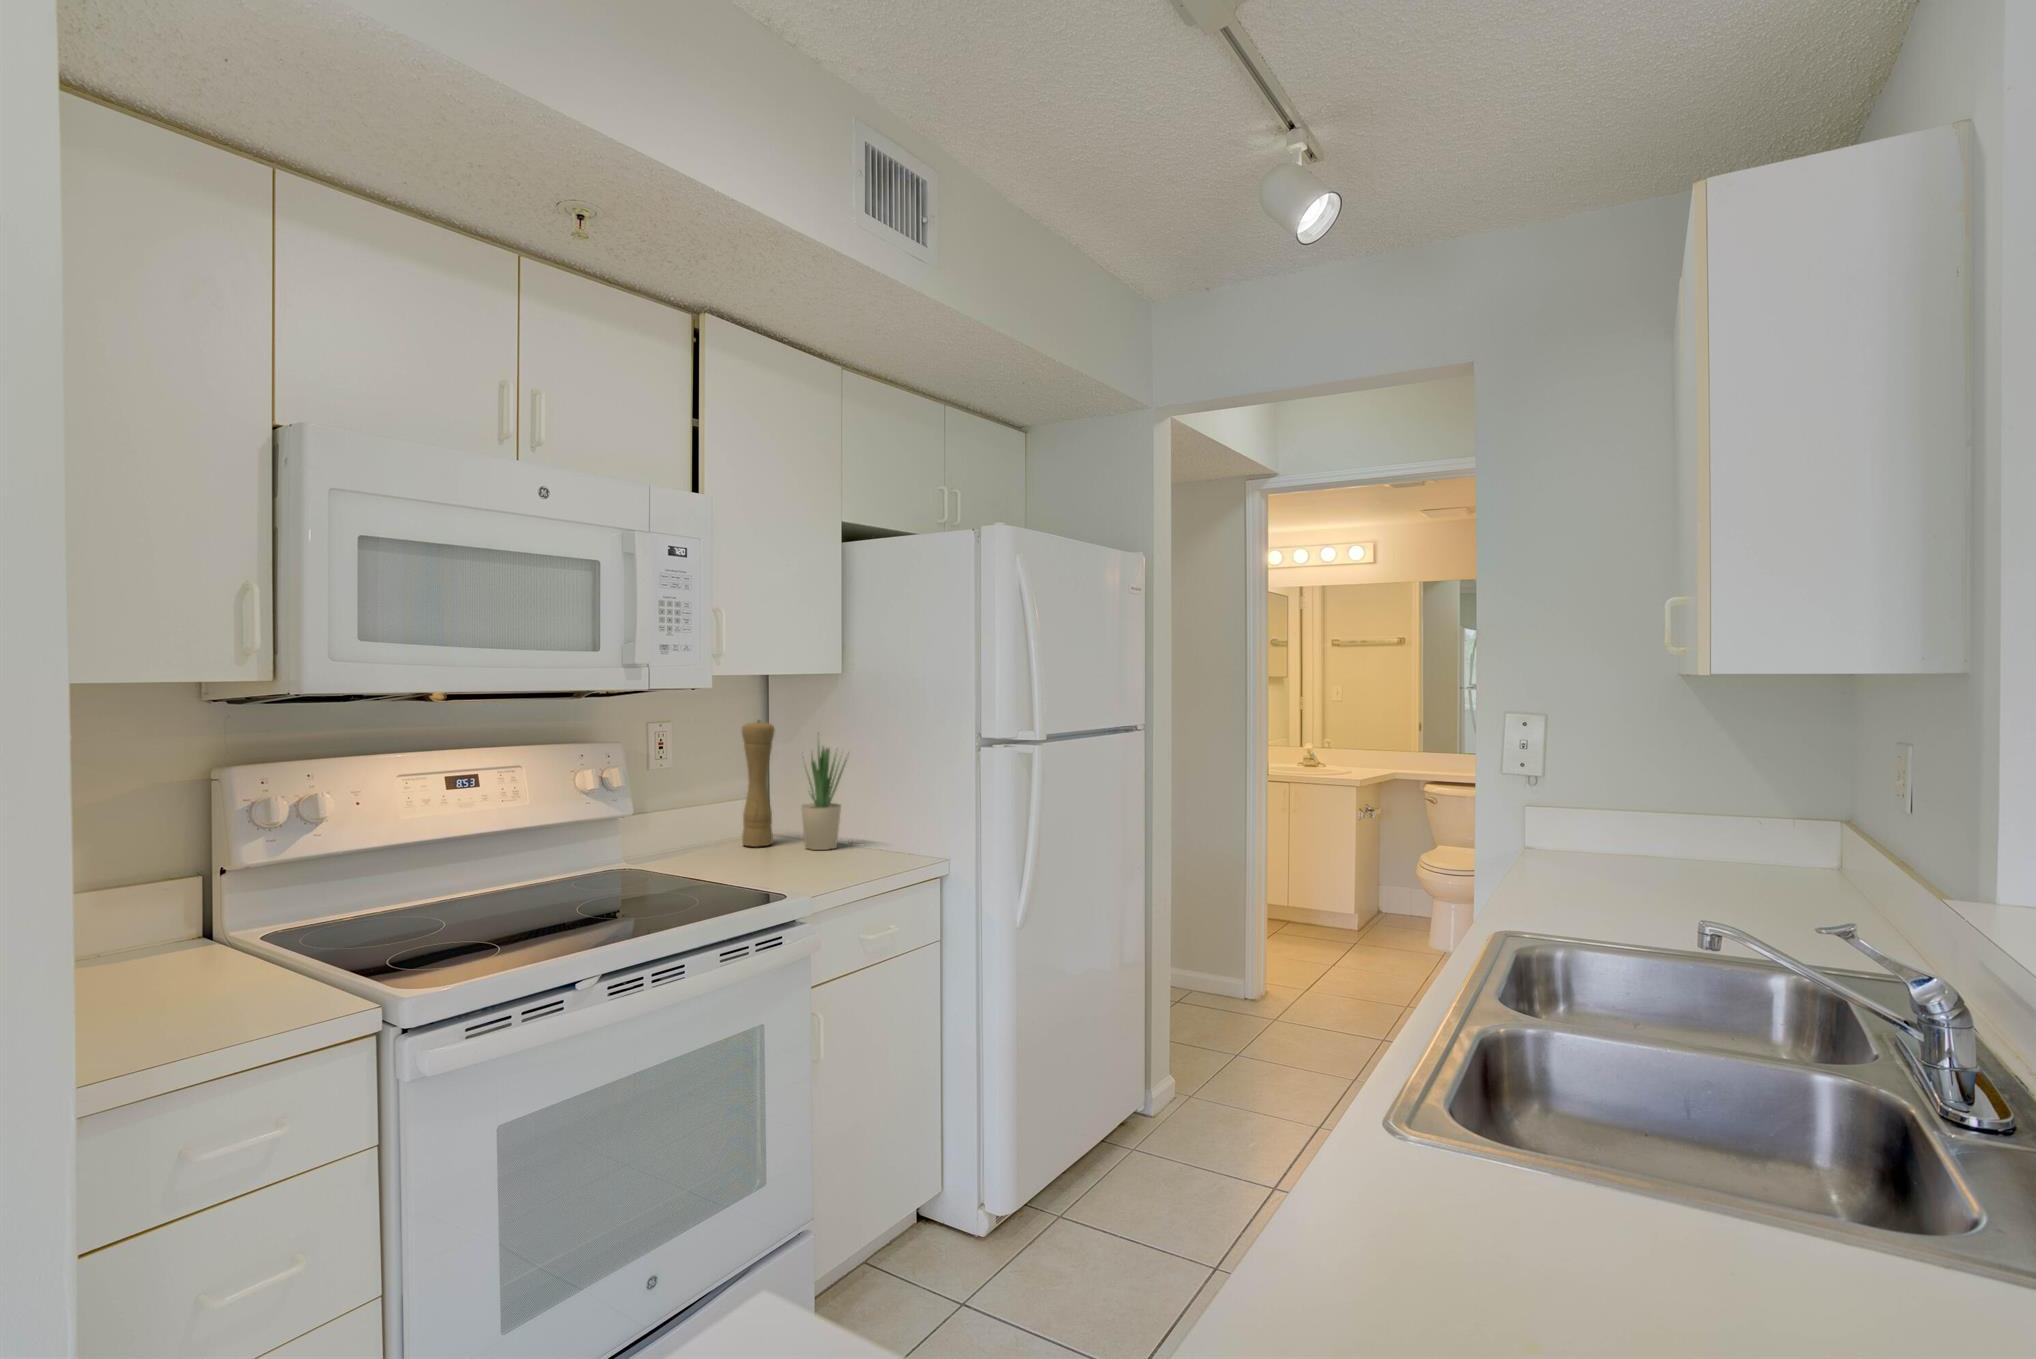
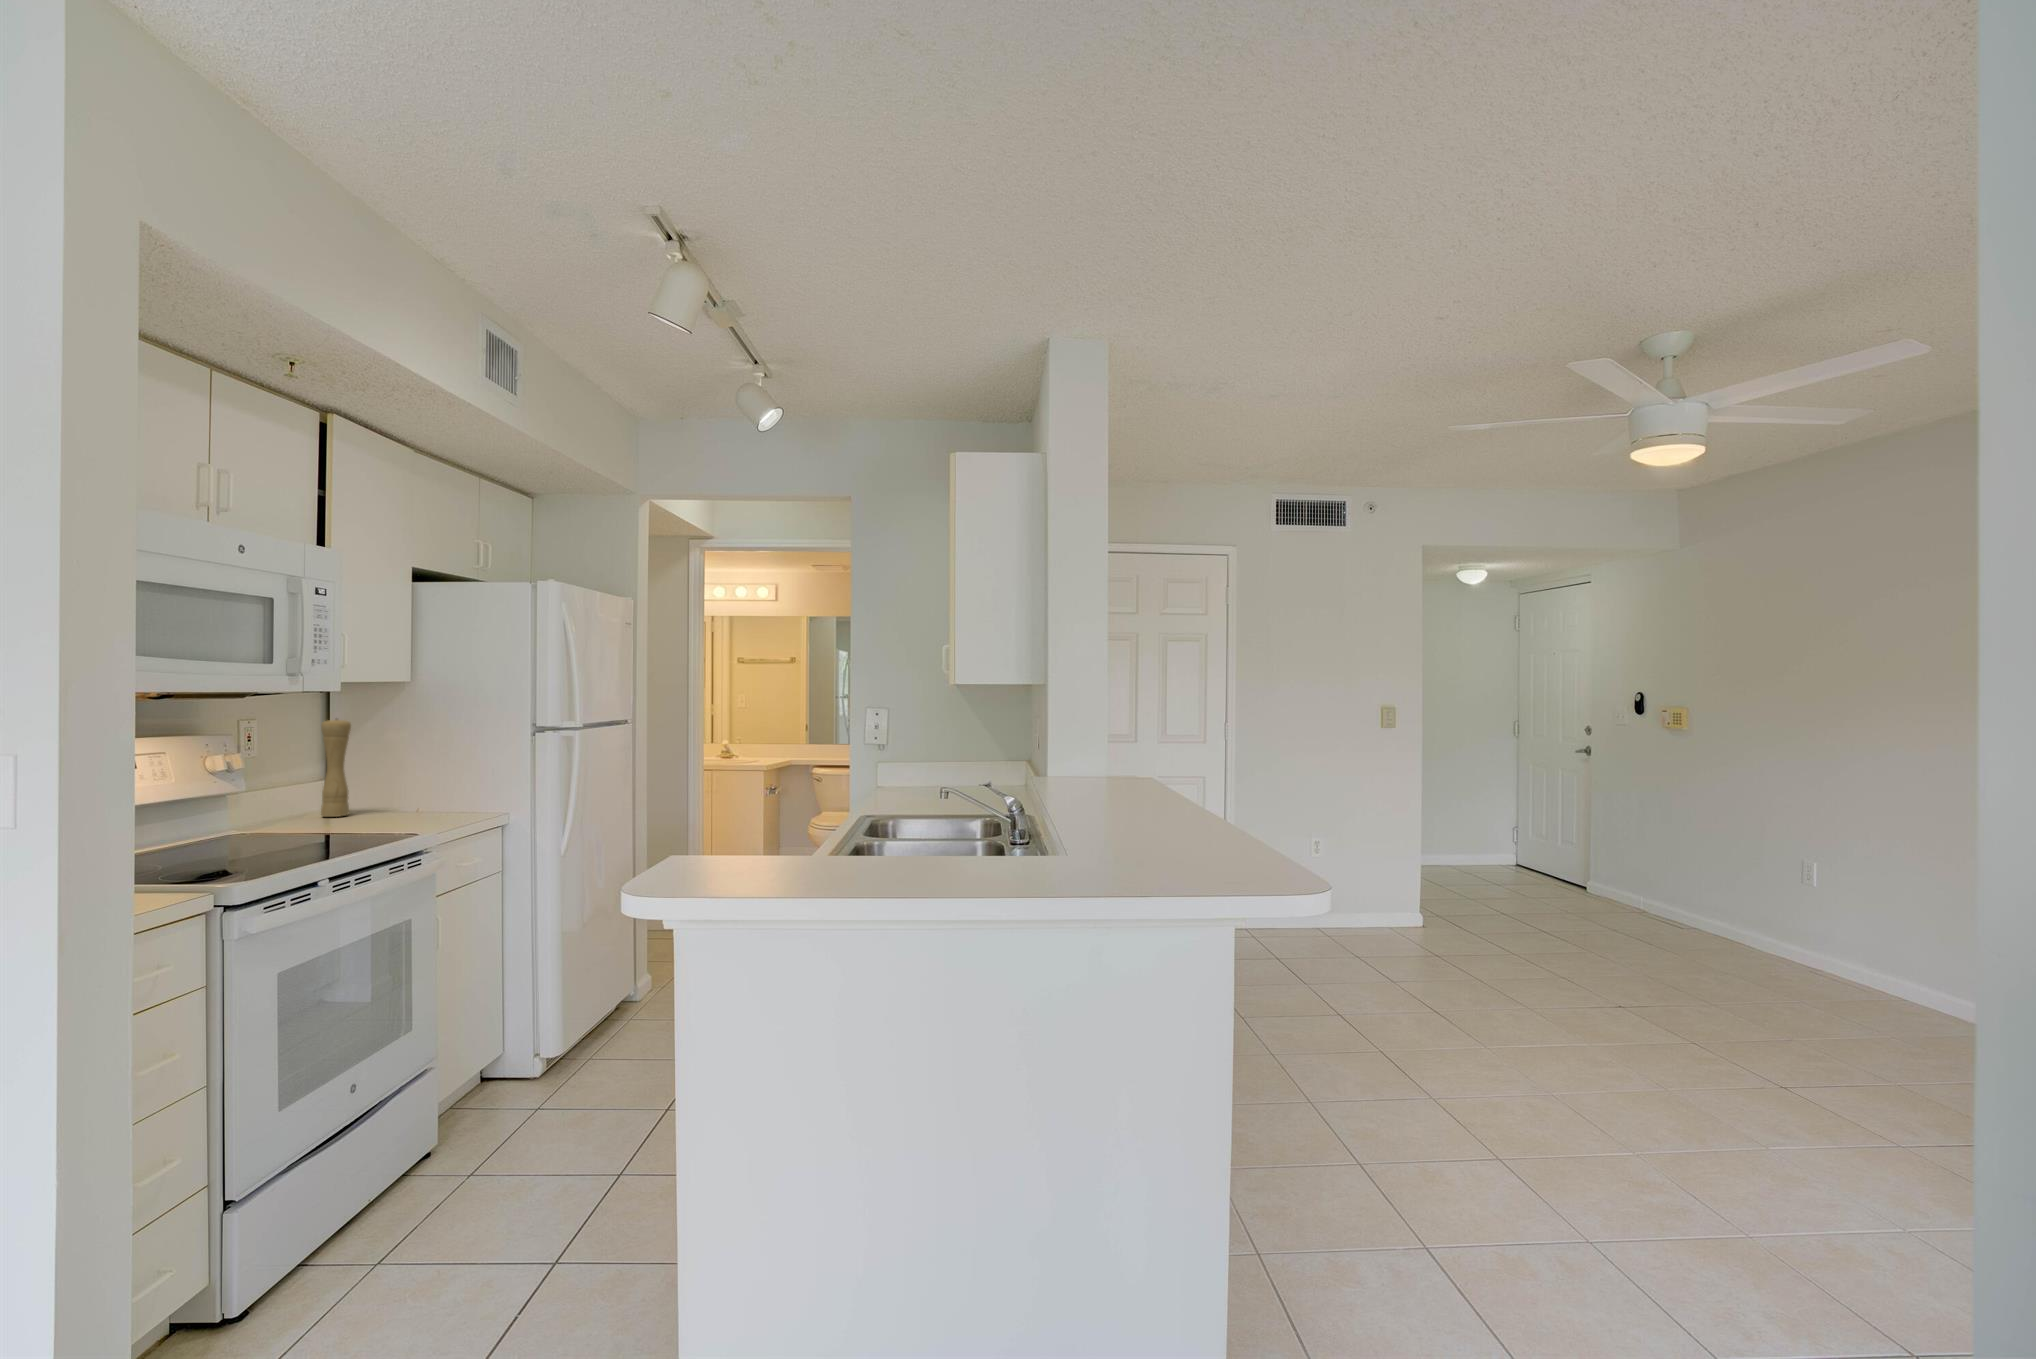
potted plant: present [801,746,846,850] -> none [378,725,422,815]

